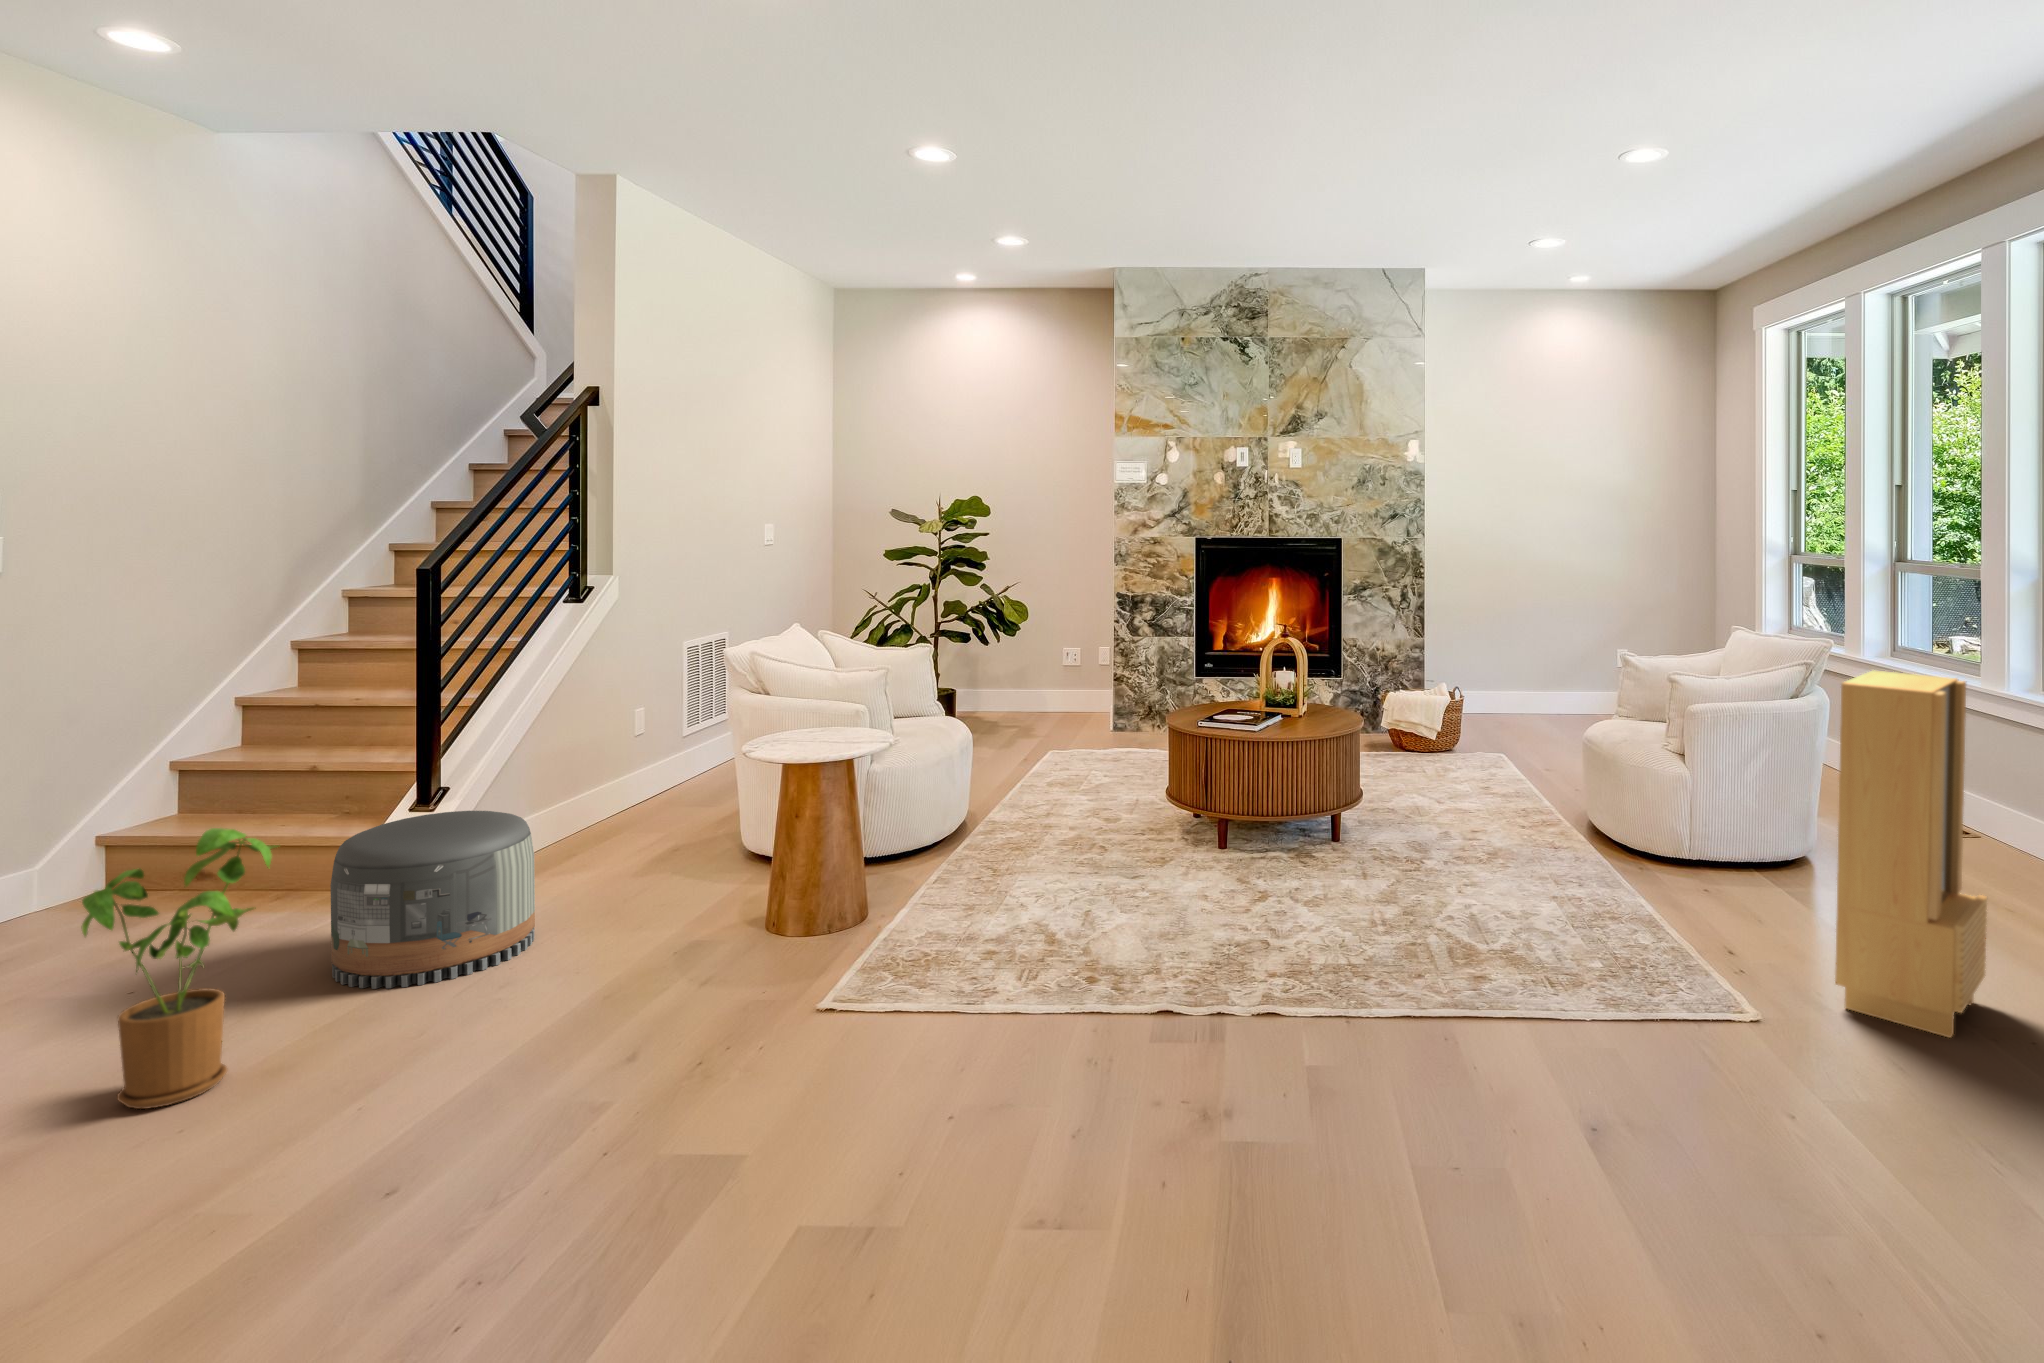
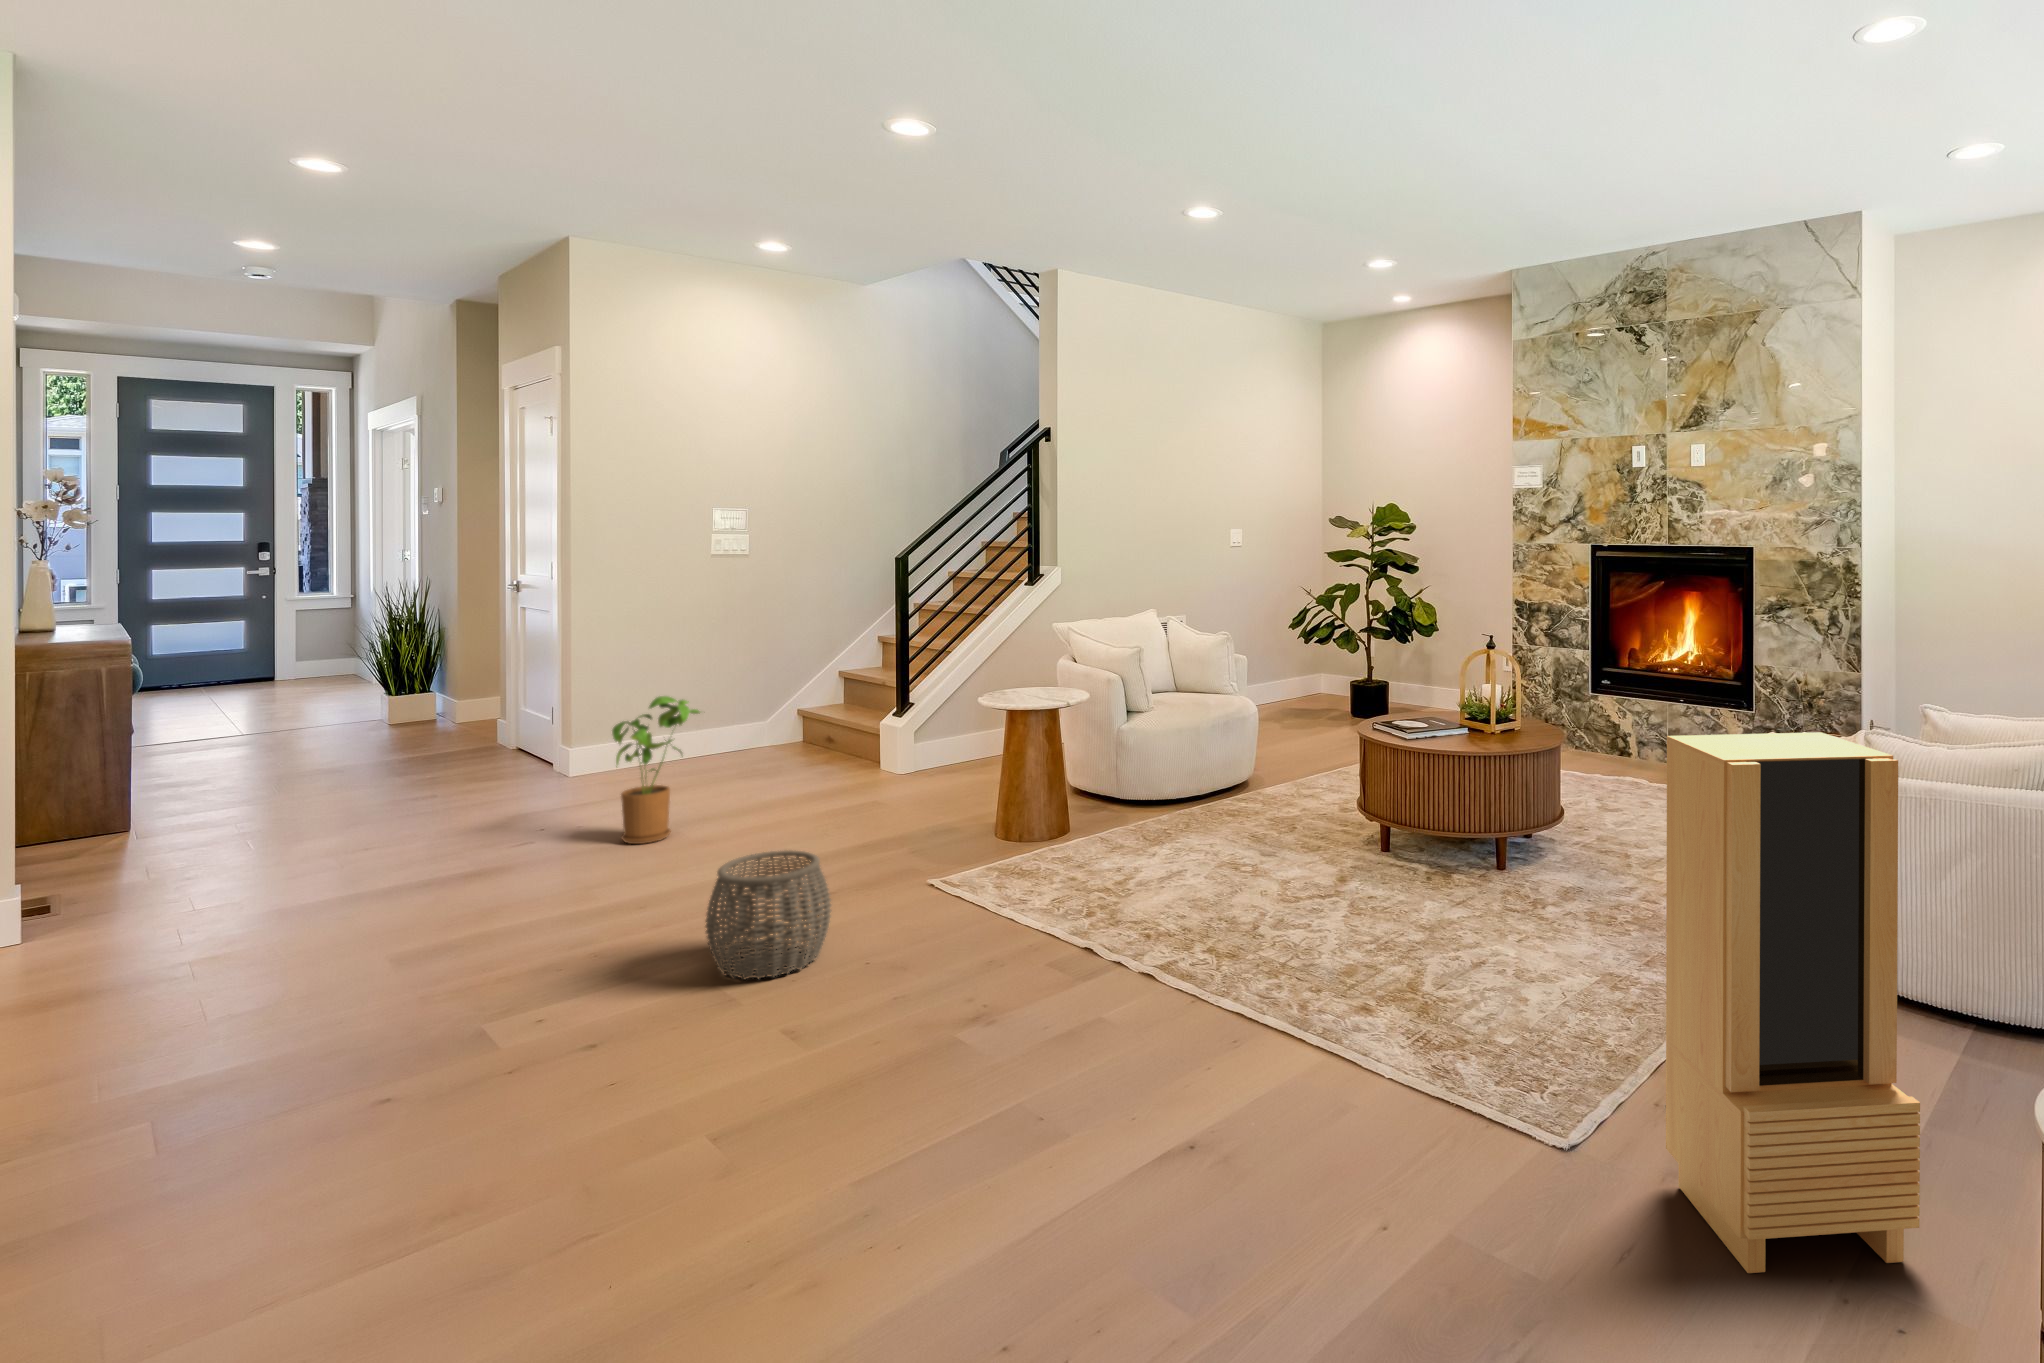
pouf: present [330,811,535,989] -> none [775,714,889,817]
woven basket: none [768,985,945,1189] -> present [705,850,831,979]

